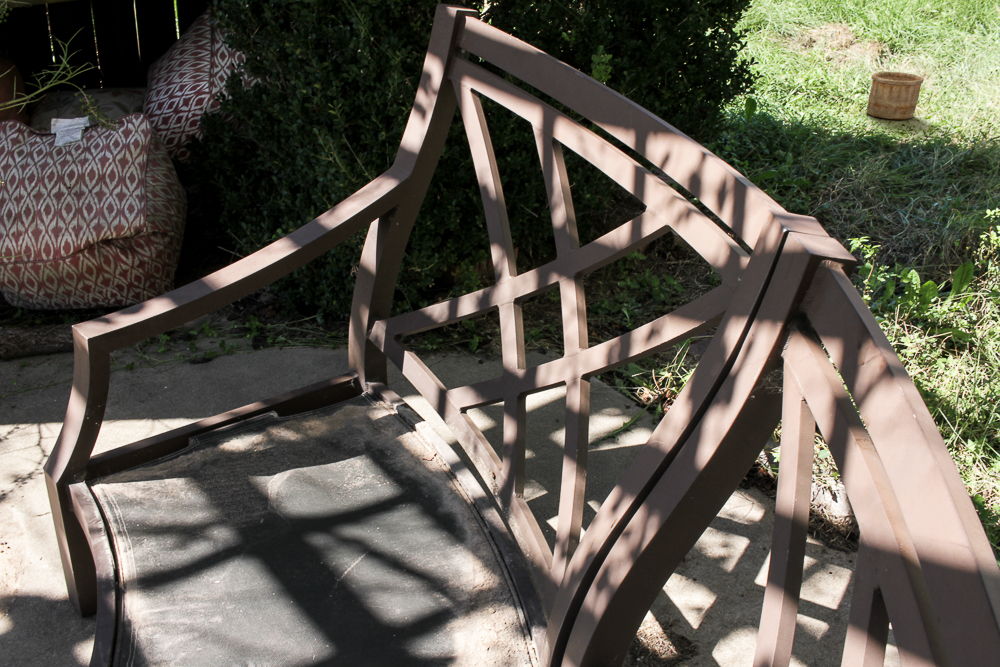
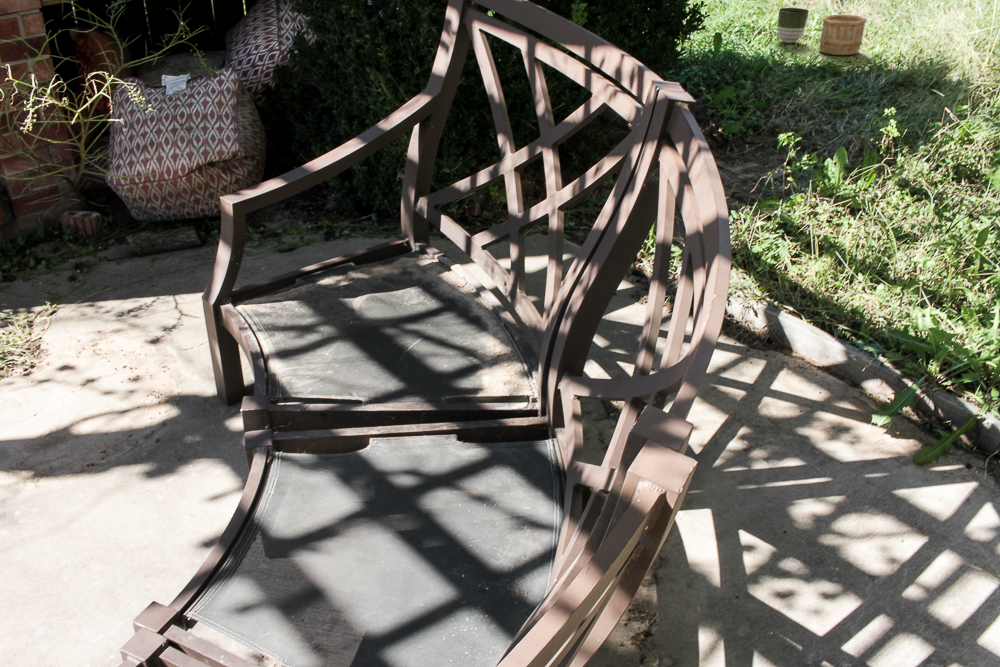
planter: none [816,62,853,102] -> present [777,8,809,43]

